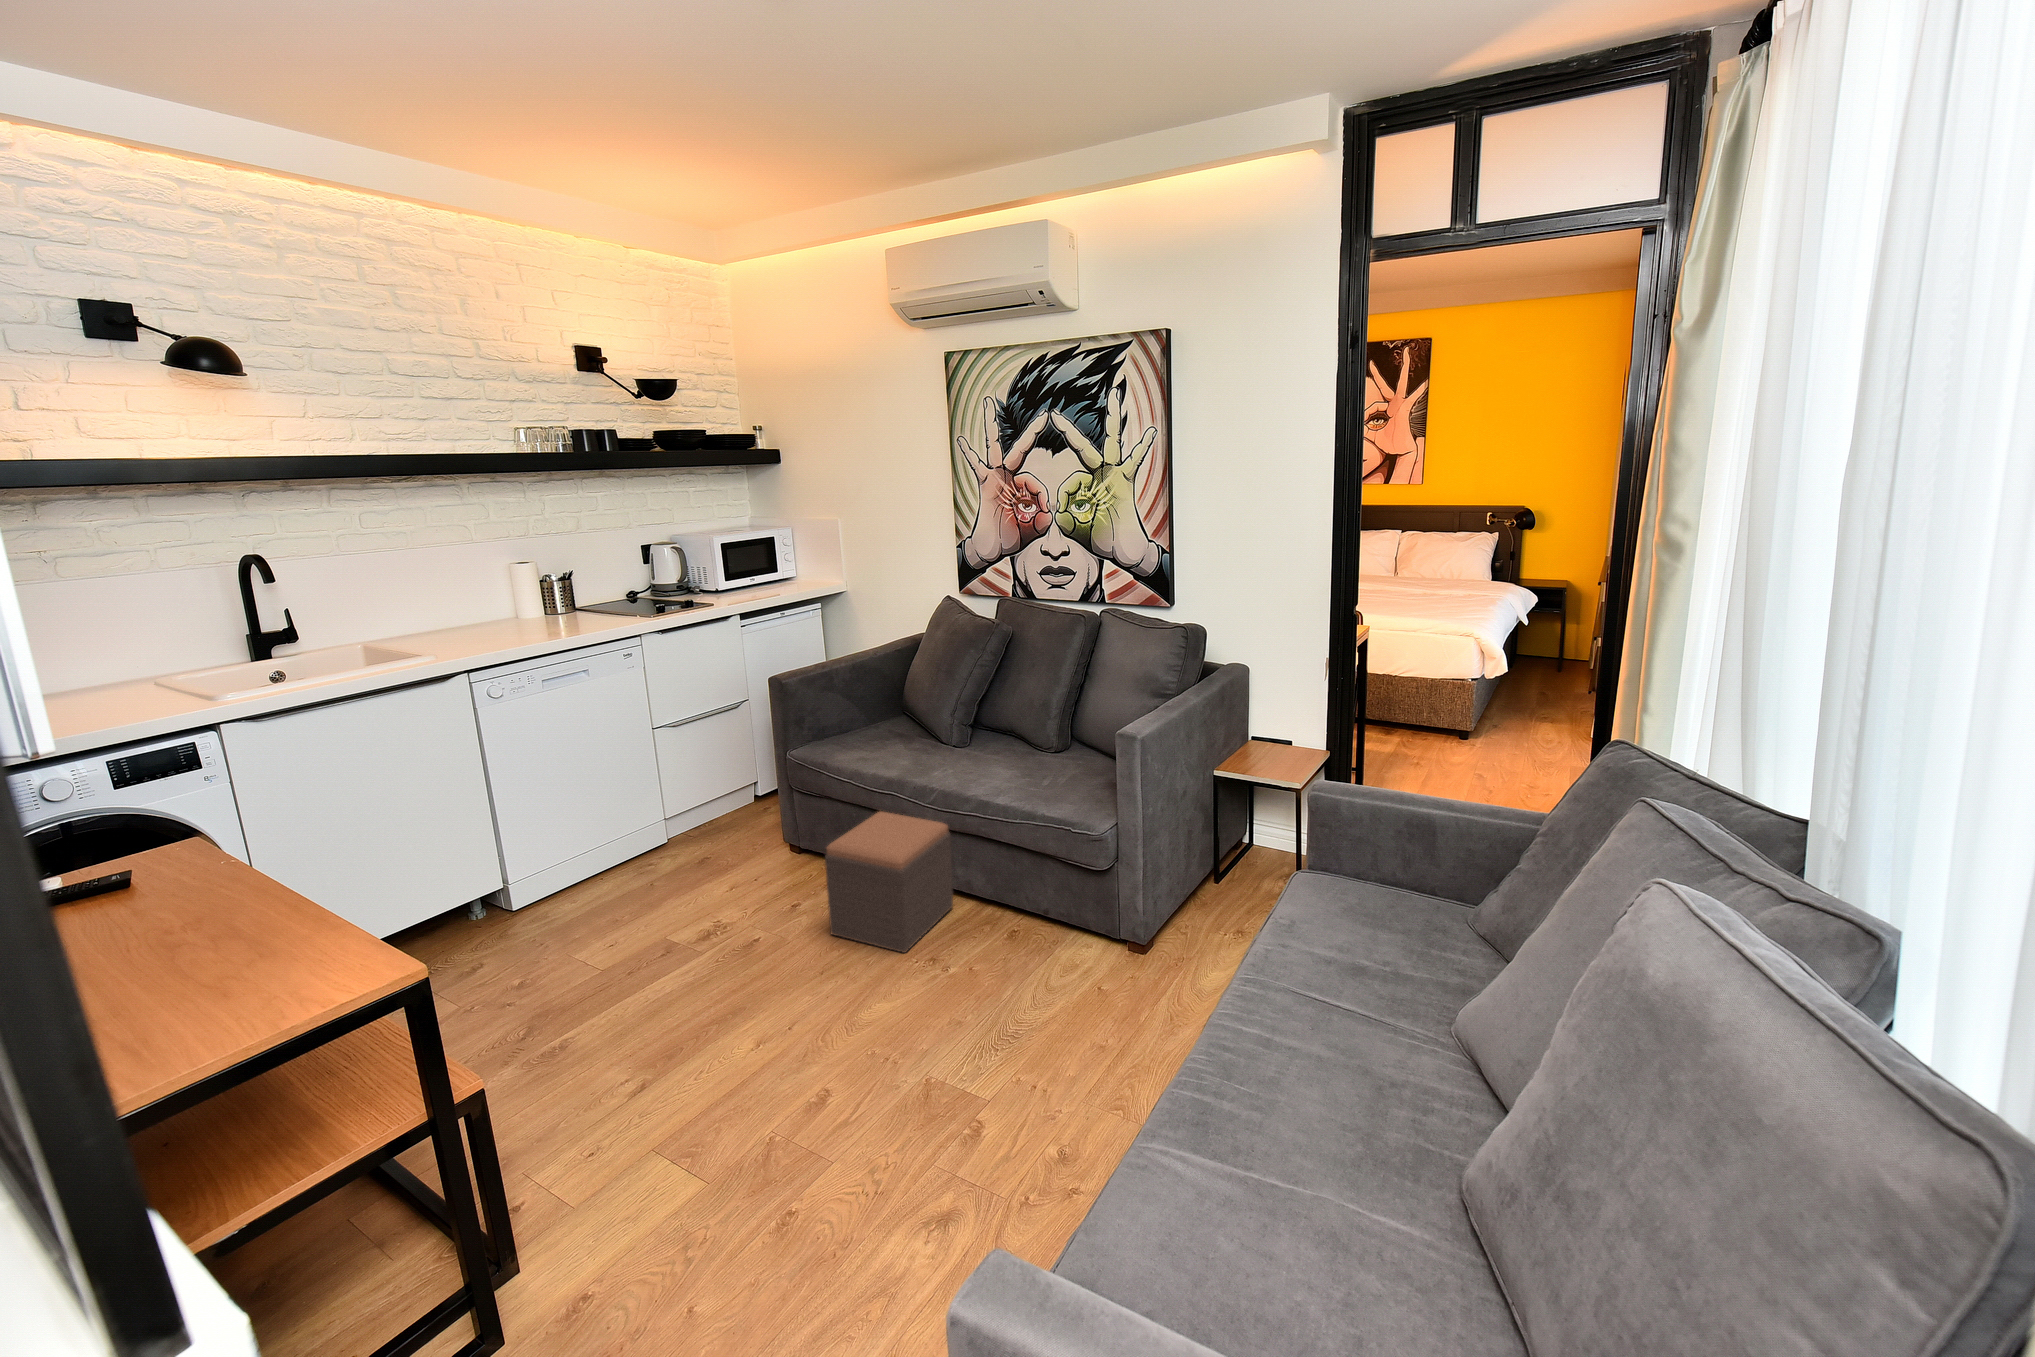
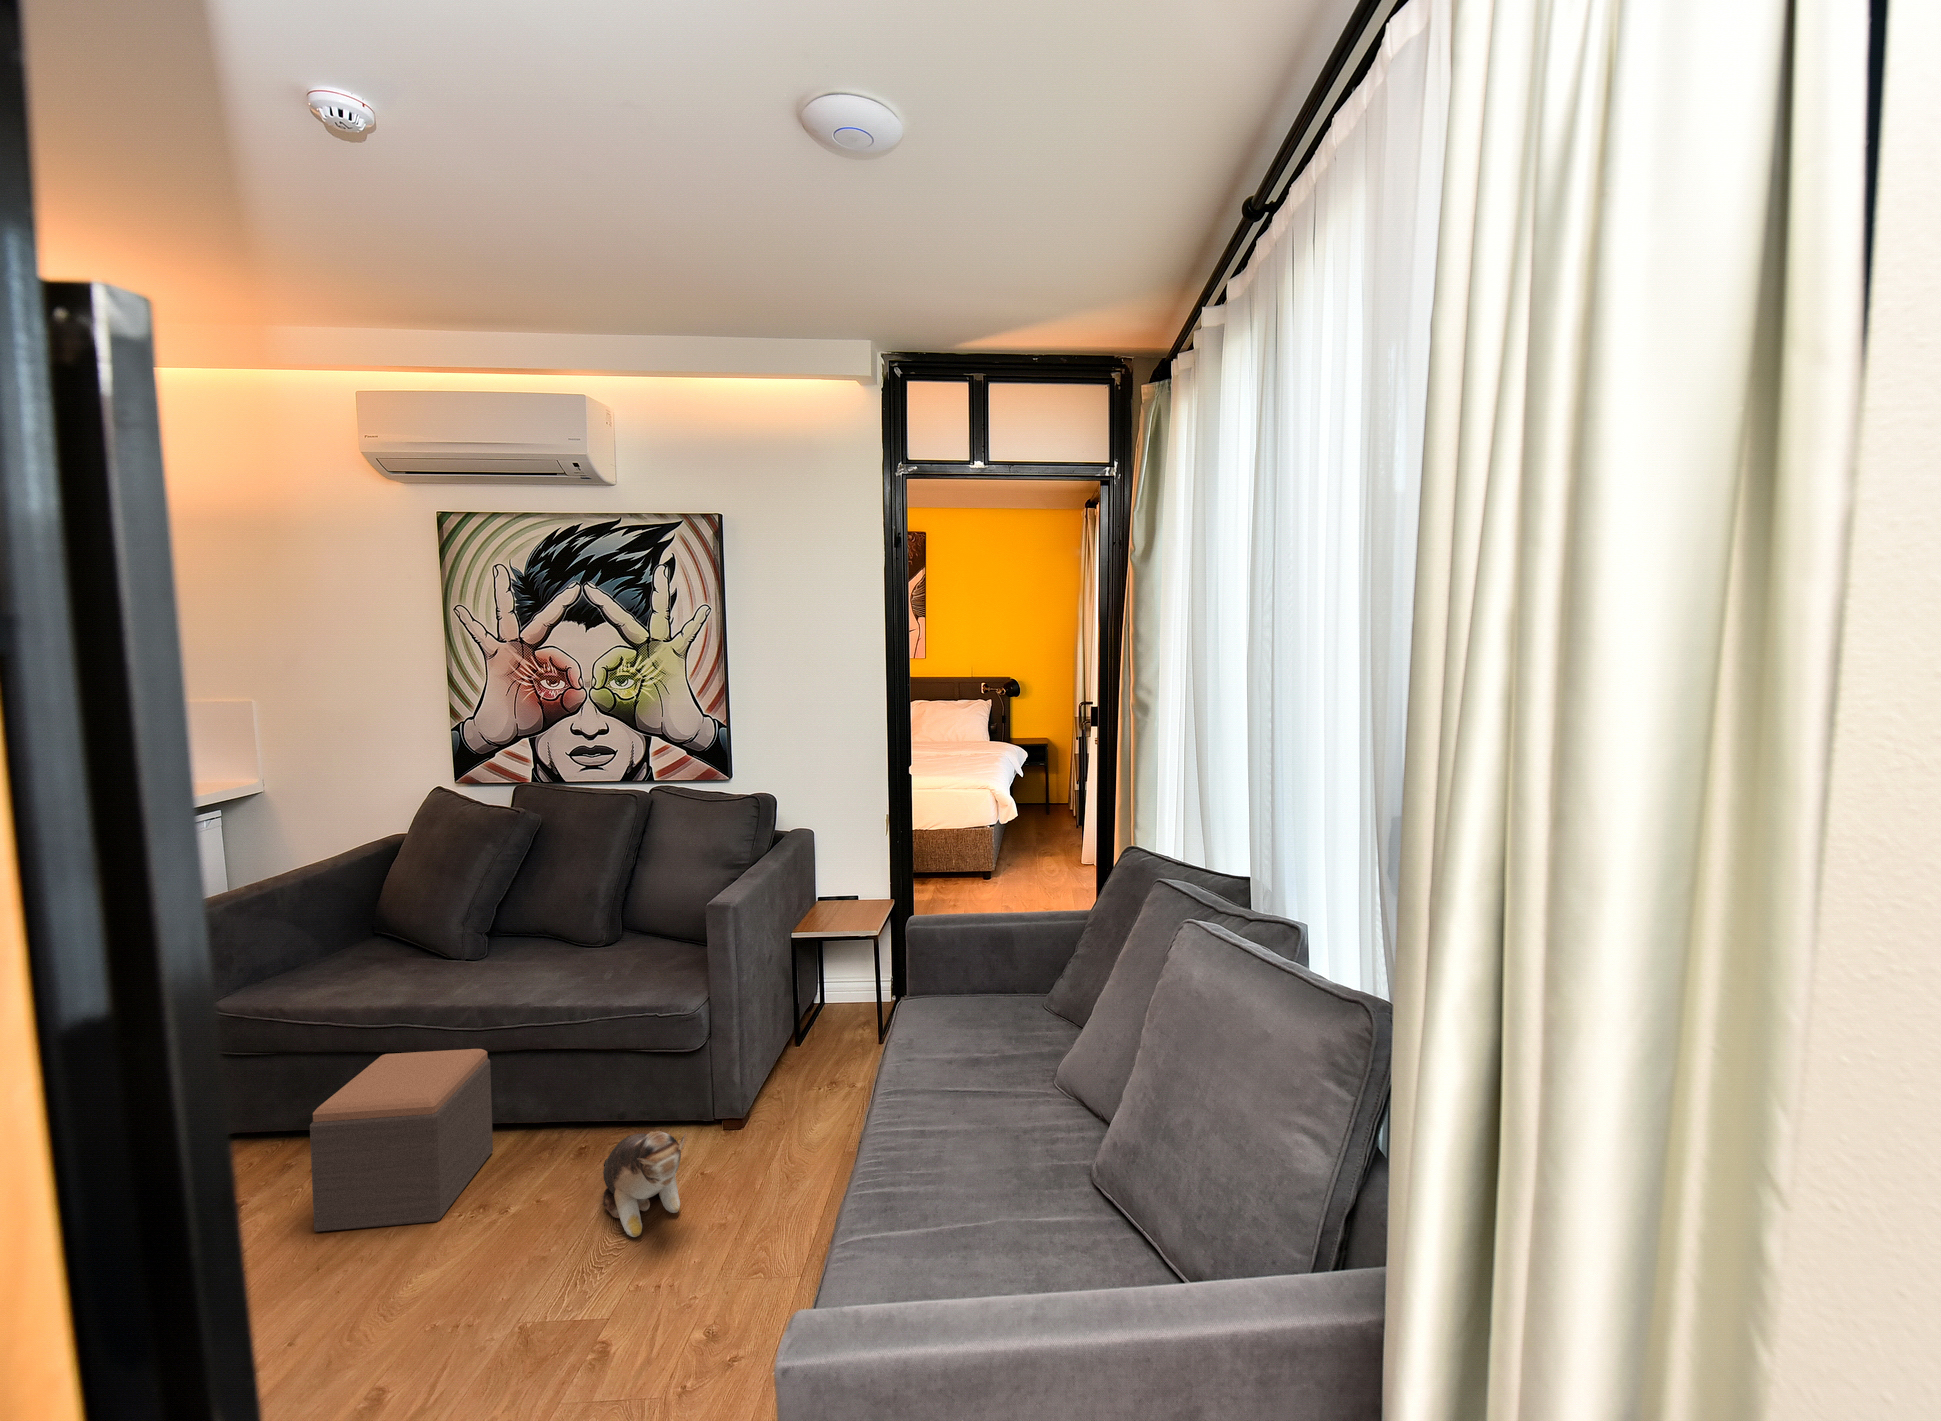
plush toy: none [1018,929,1079,1019] -> present [603,1131,687,1237]

